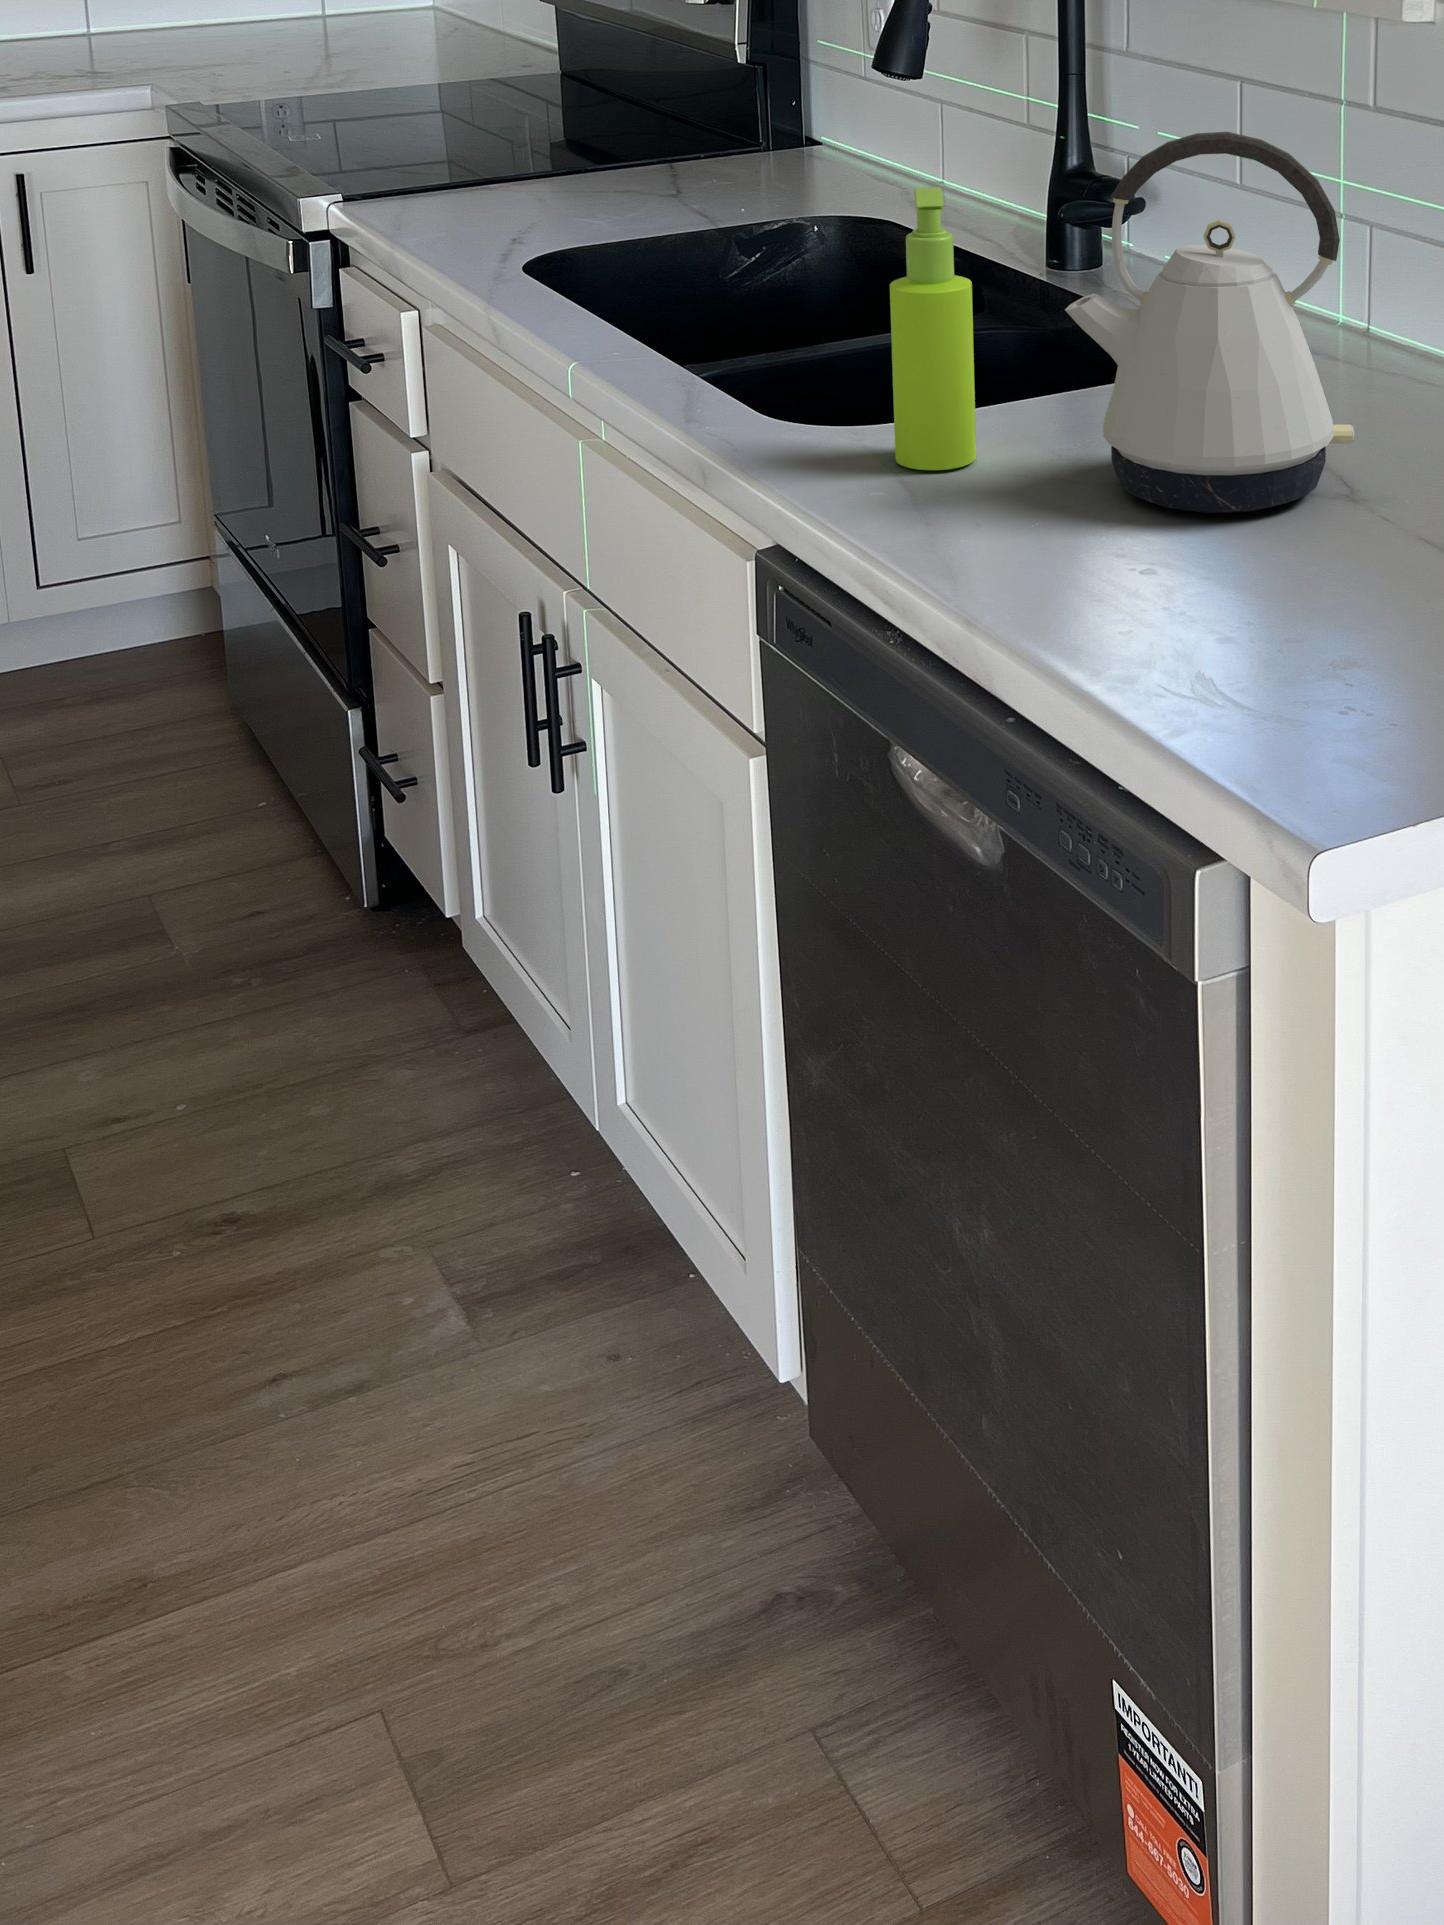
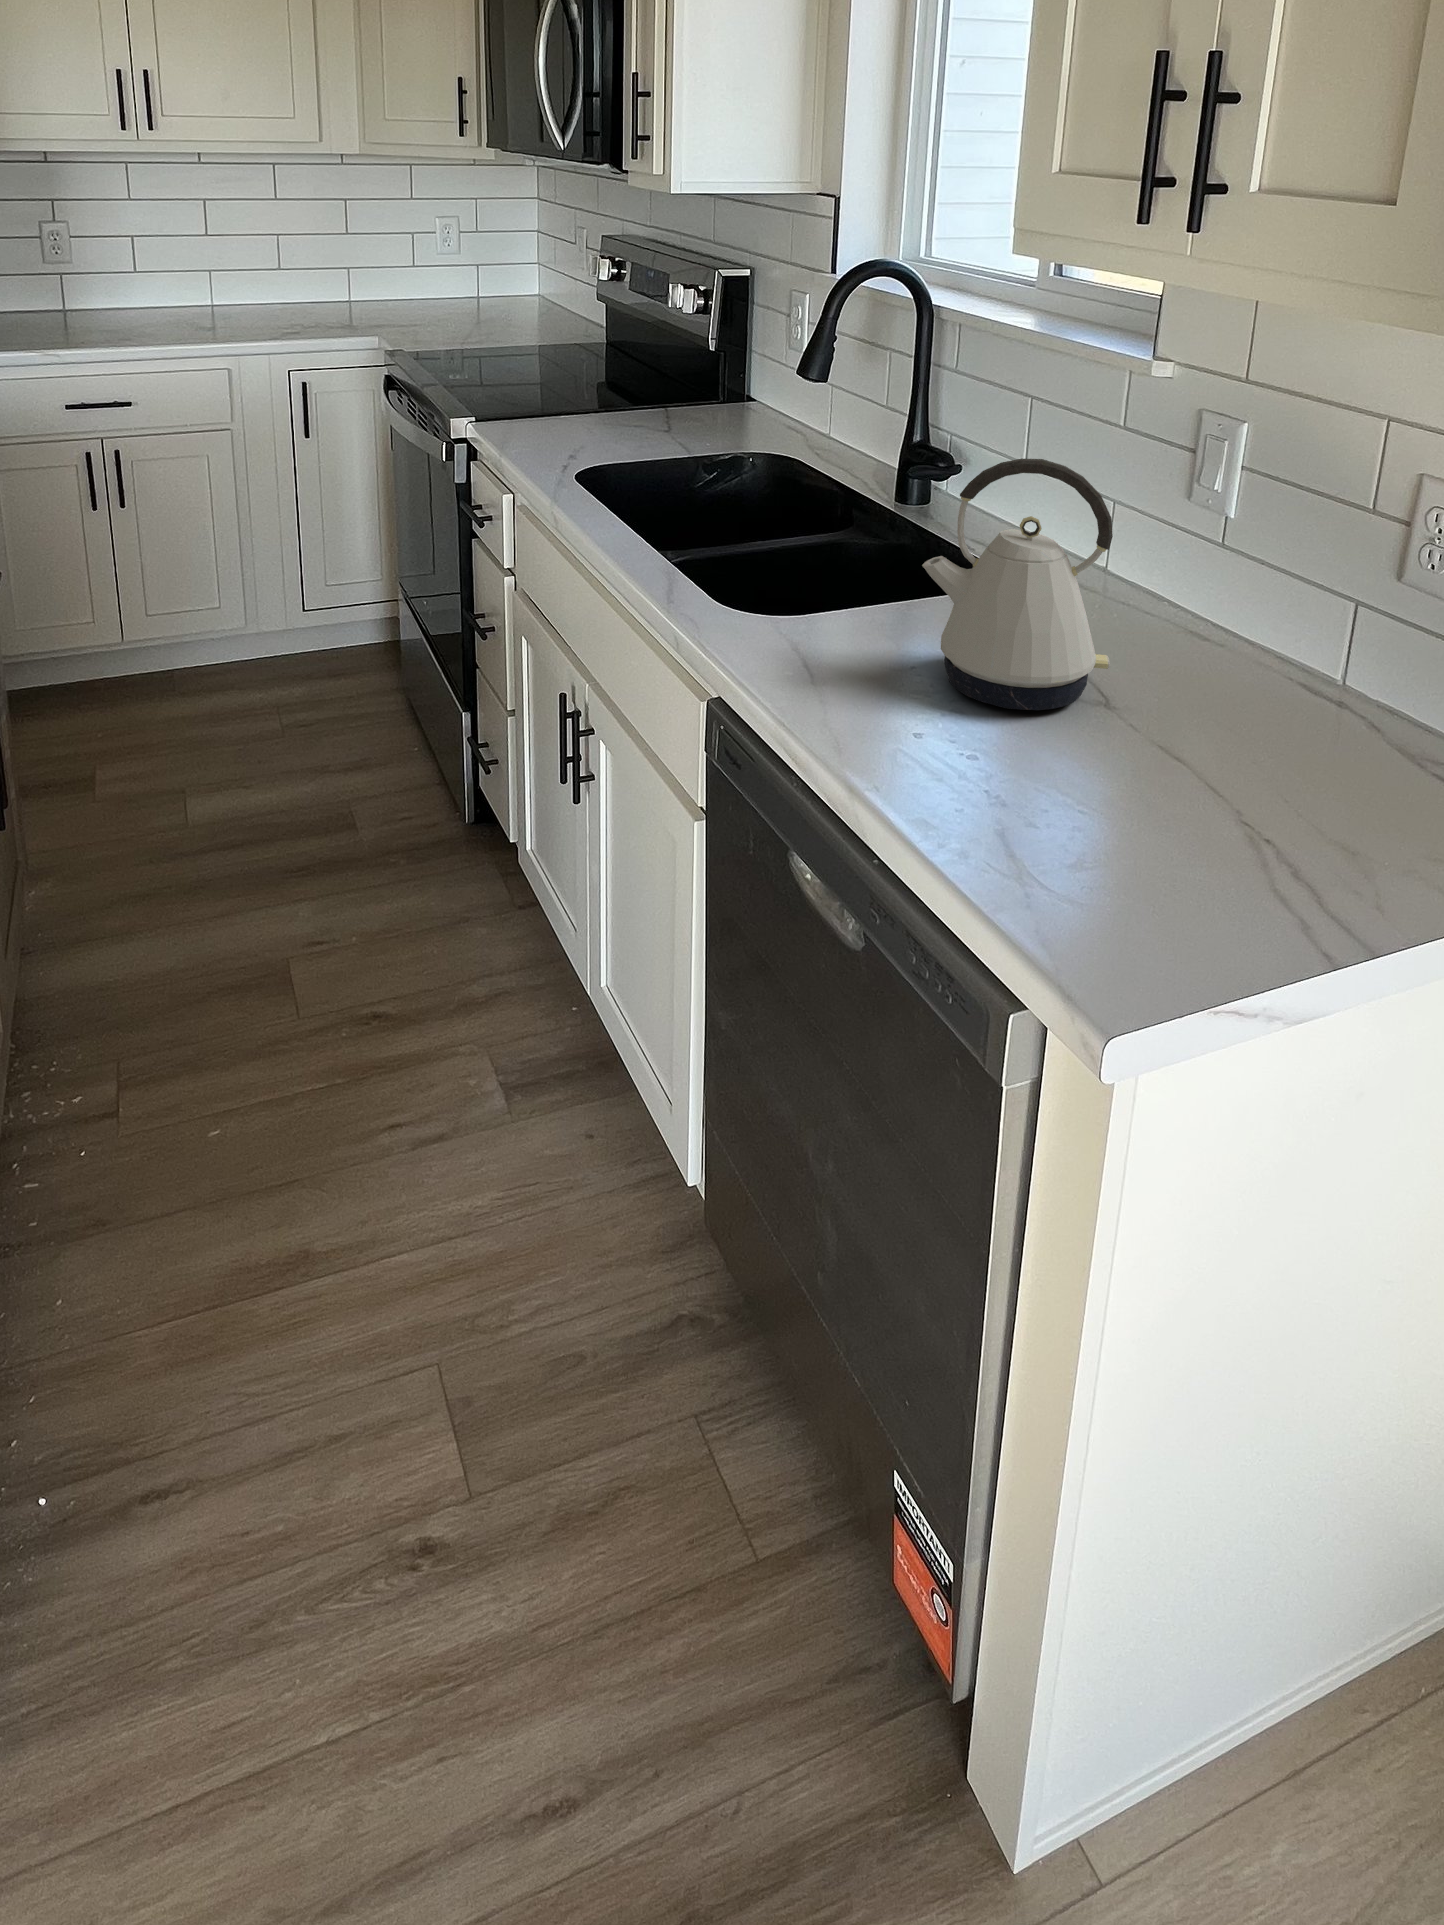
soap dispenser: present [890,187,976,470] -> none [802,475,860,656]

